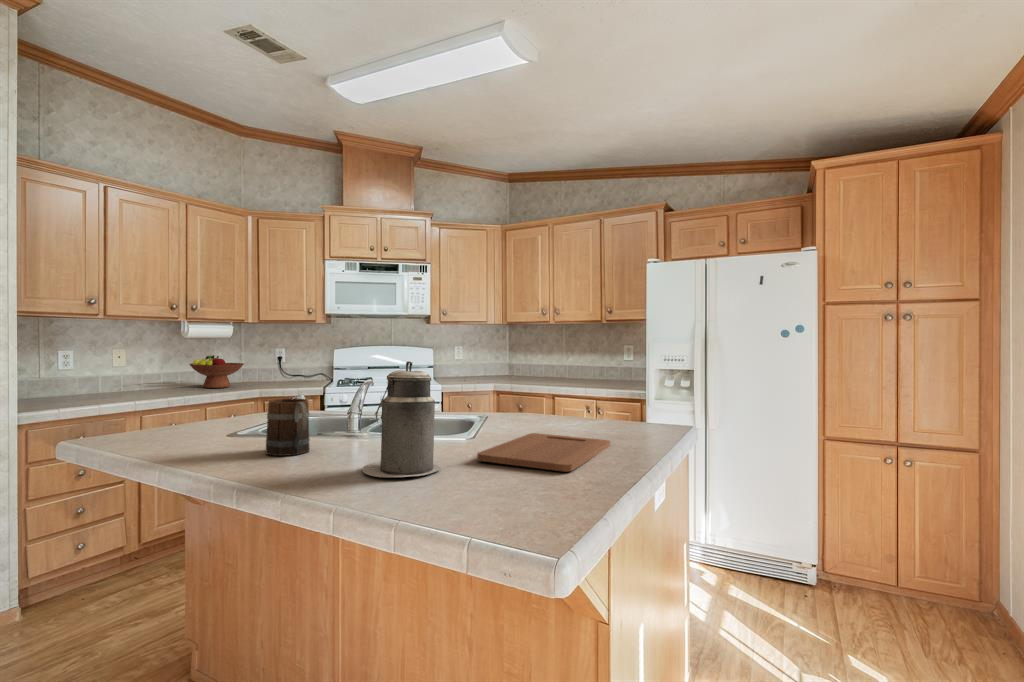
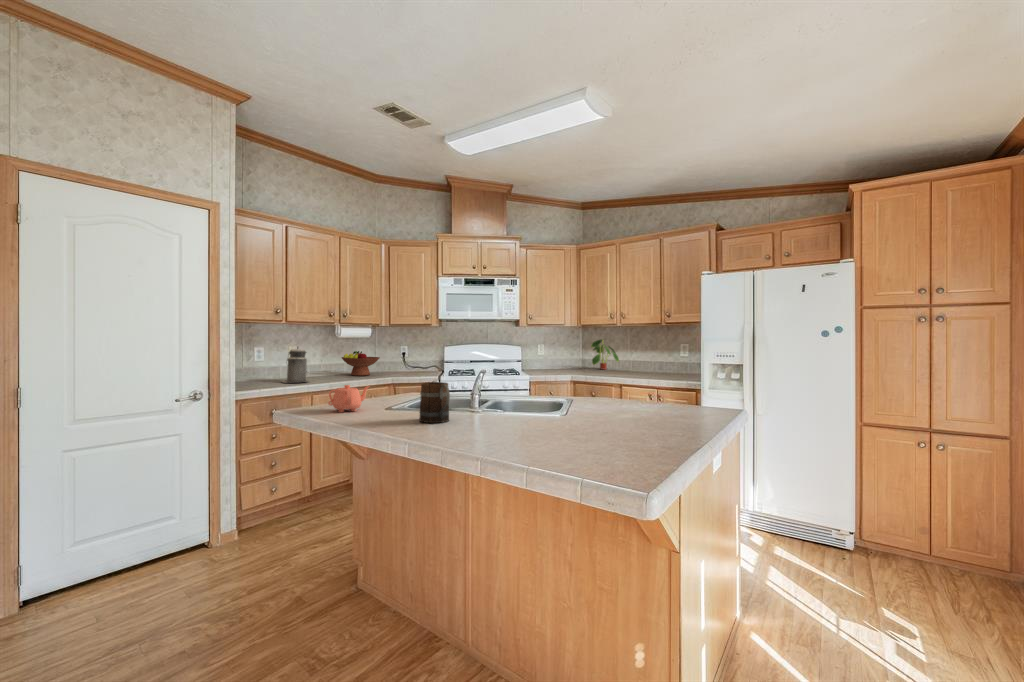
plant: none [517,339,555,377] -> present [591,340,619,370]
canister: present [362,361,441,477] -> present [282,347,308,382]
teapot: none [137,404,204,442] -> present [328,385,369,412]
cutting board: present [477,433,610,472] -> none [574,412,676,439]

